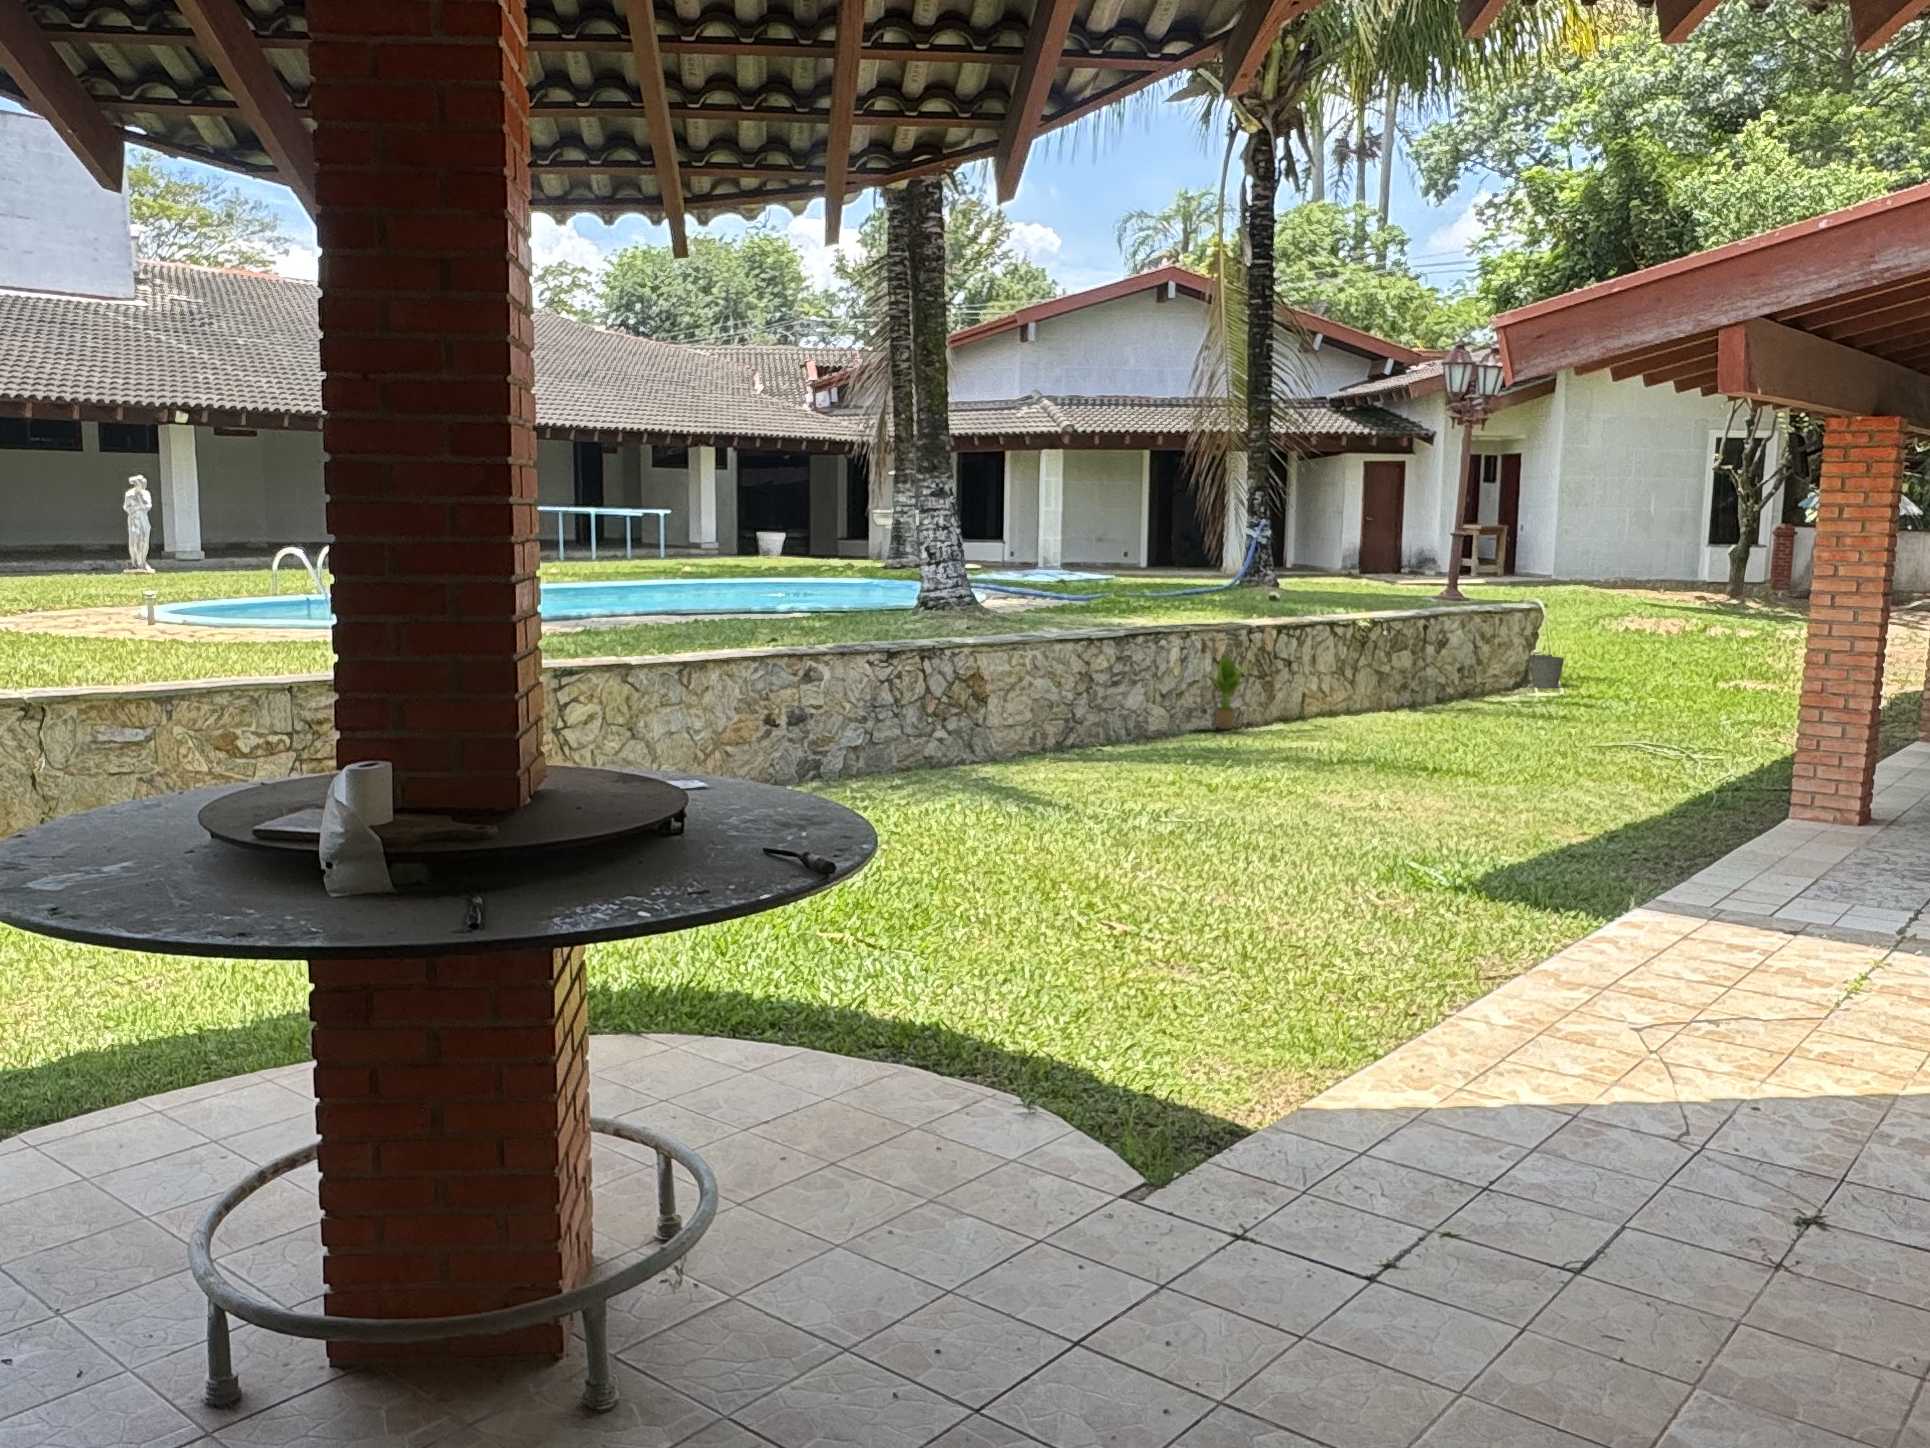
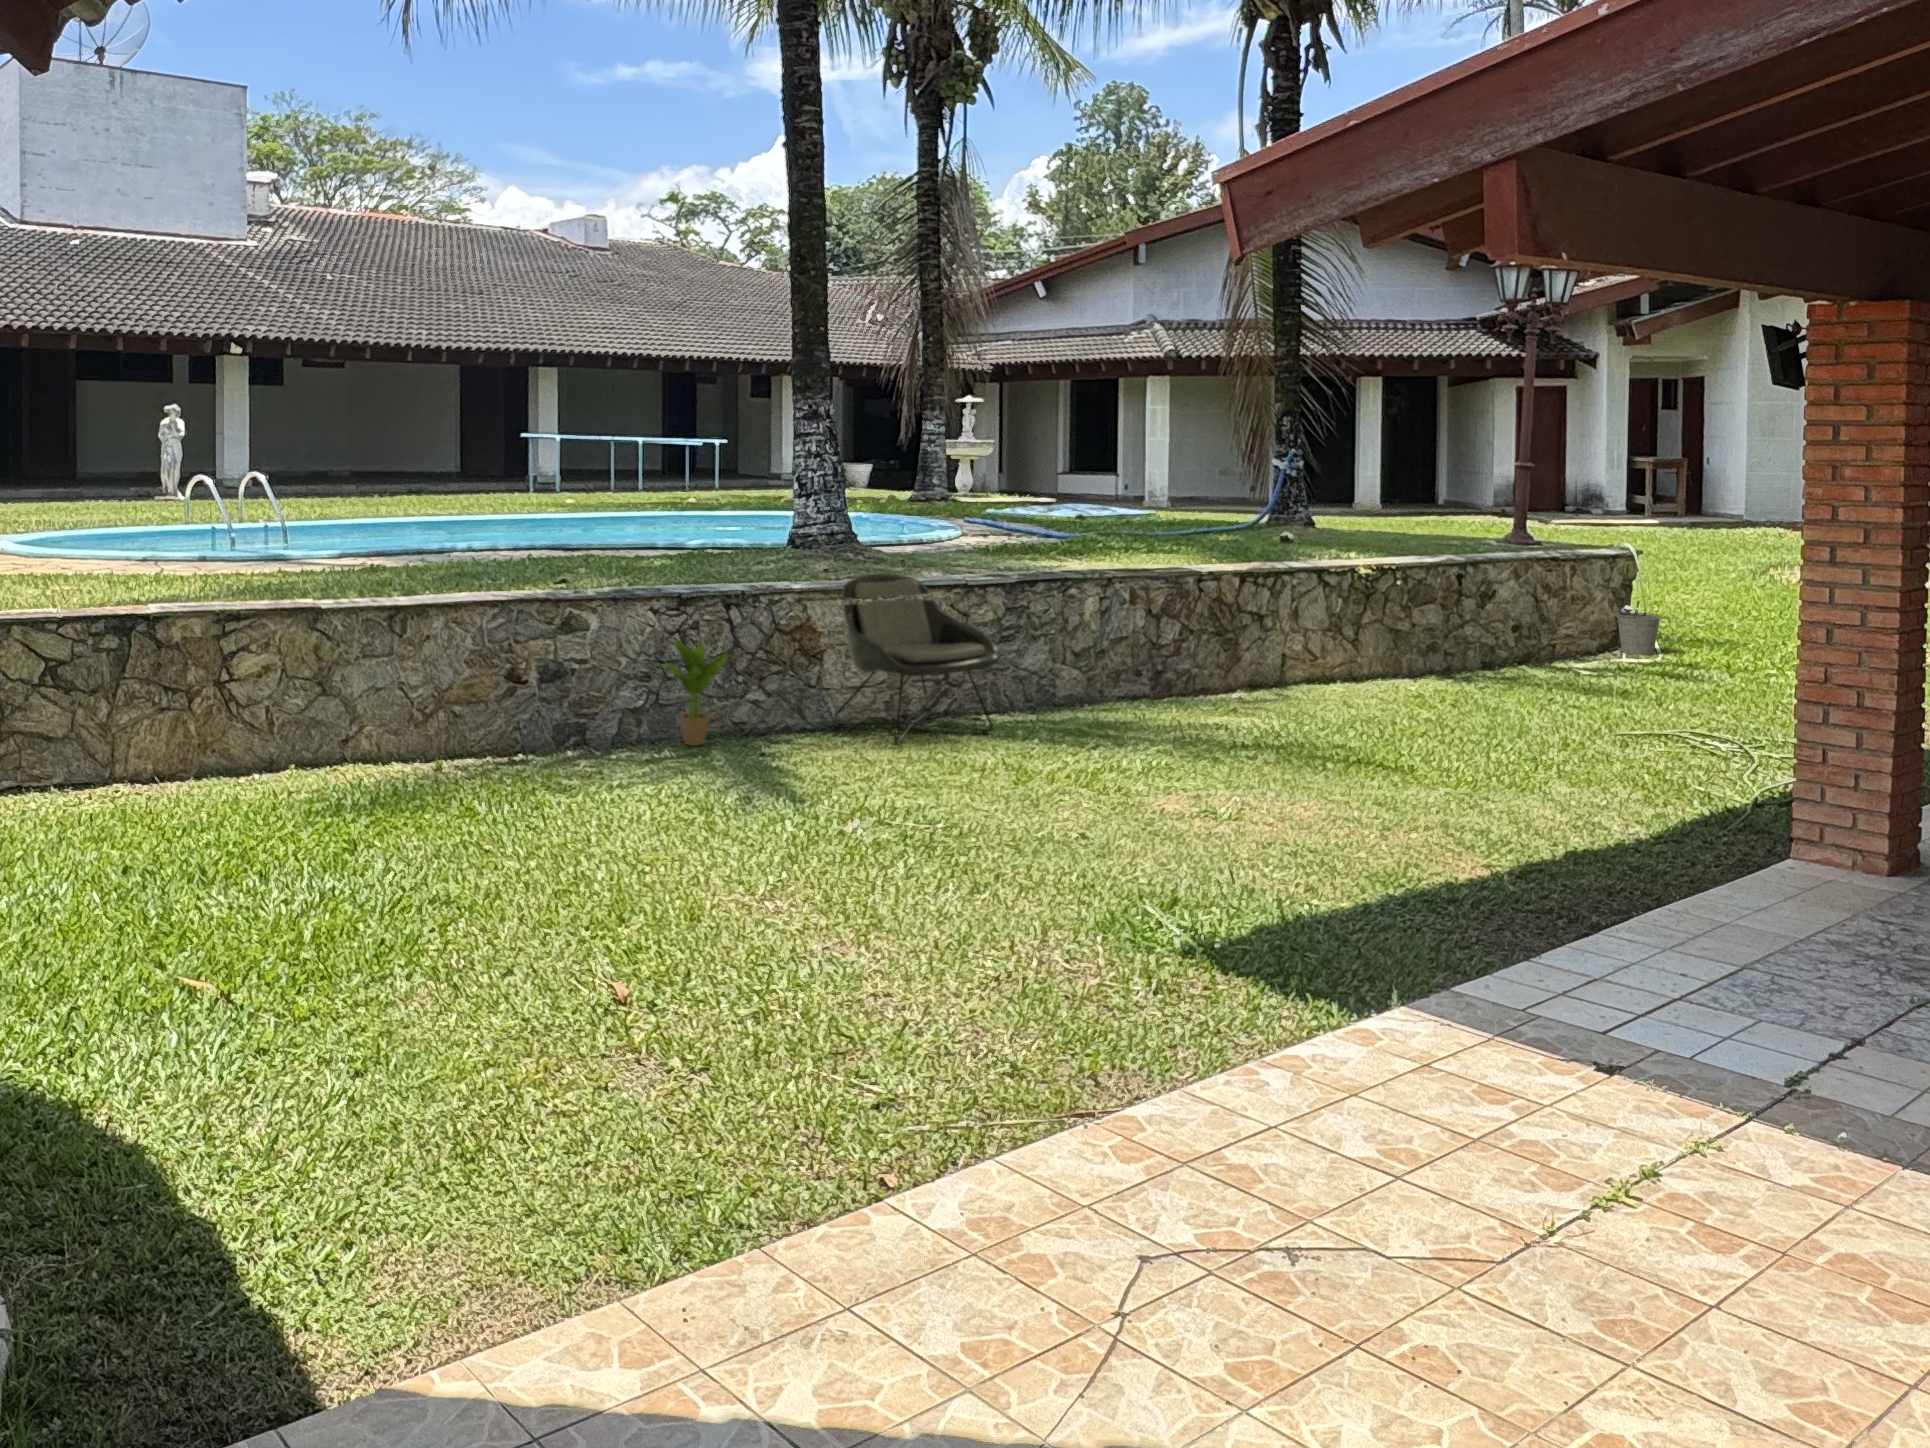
lounge chair: none [1010,629,1149,769] -> present [834,573,1000,744]
potted plant: present [1206,656,1256,729] -> present [656,640,728,746]

